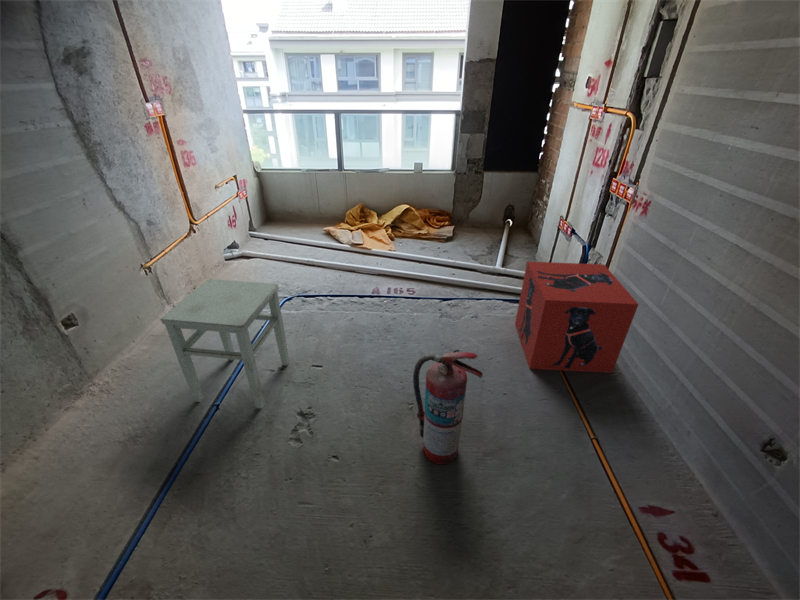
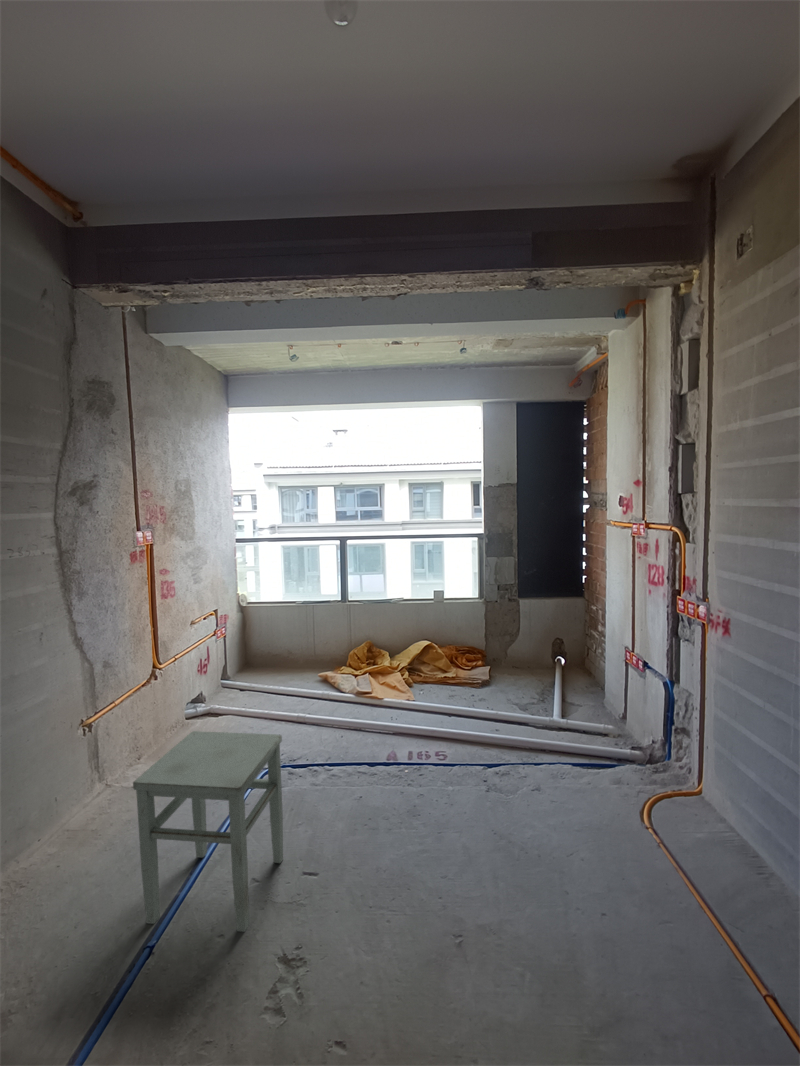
storage box: present [515,262,639,373] -> none [595,700,753,862]
fire extinguisher: present [413,350,483,465] -> none [471,808,567,1020]

